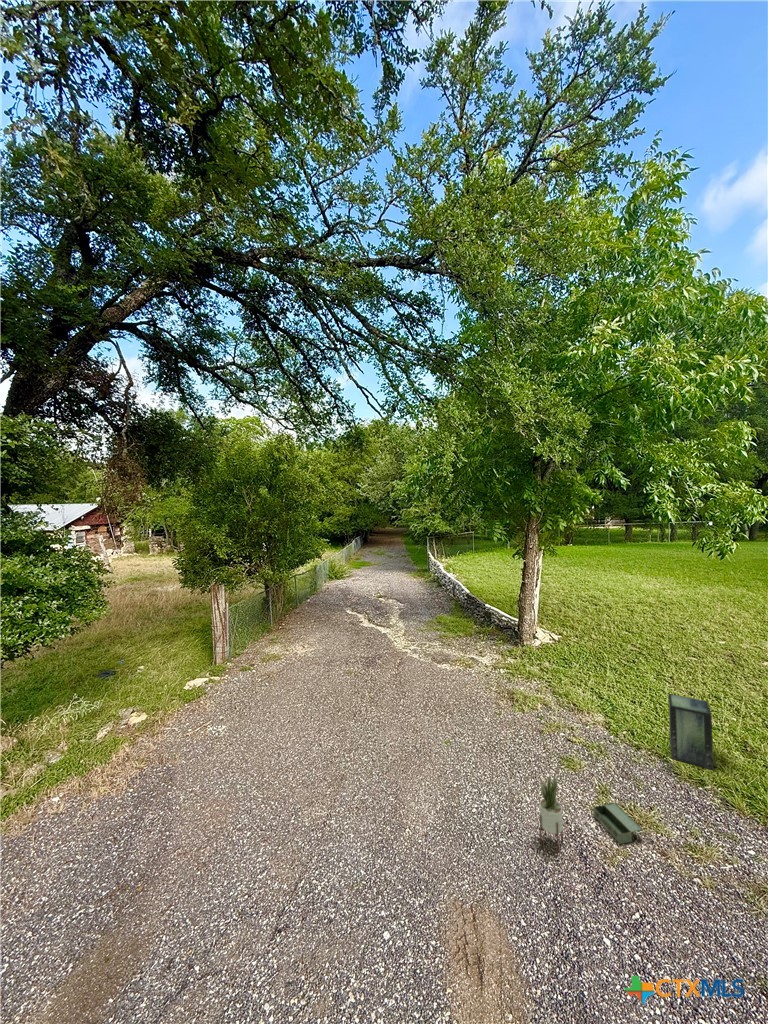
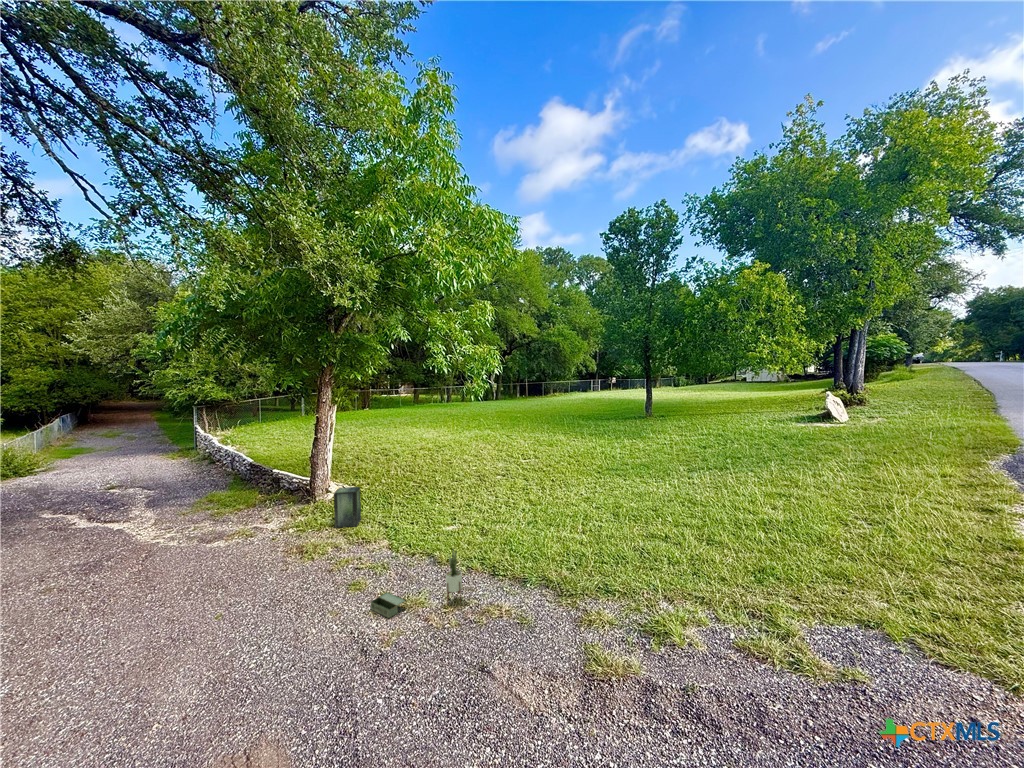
storage box: present [668,694,713,770] -> present [334,487,361,528]
potted plant: present [540,774,563,852] -> present [446,552,462,603]

